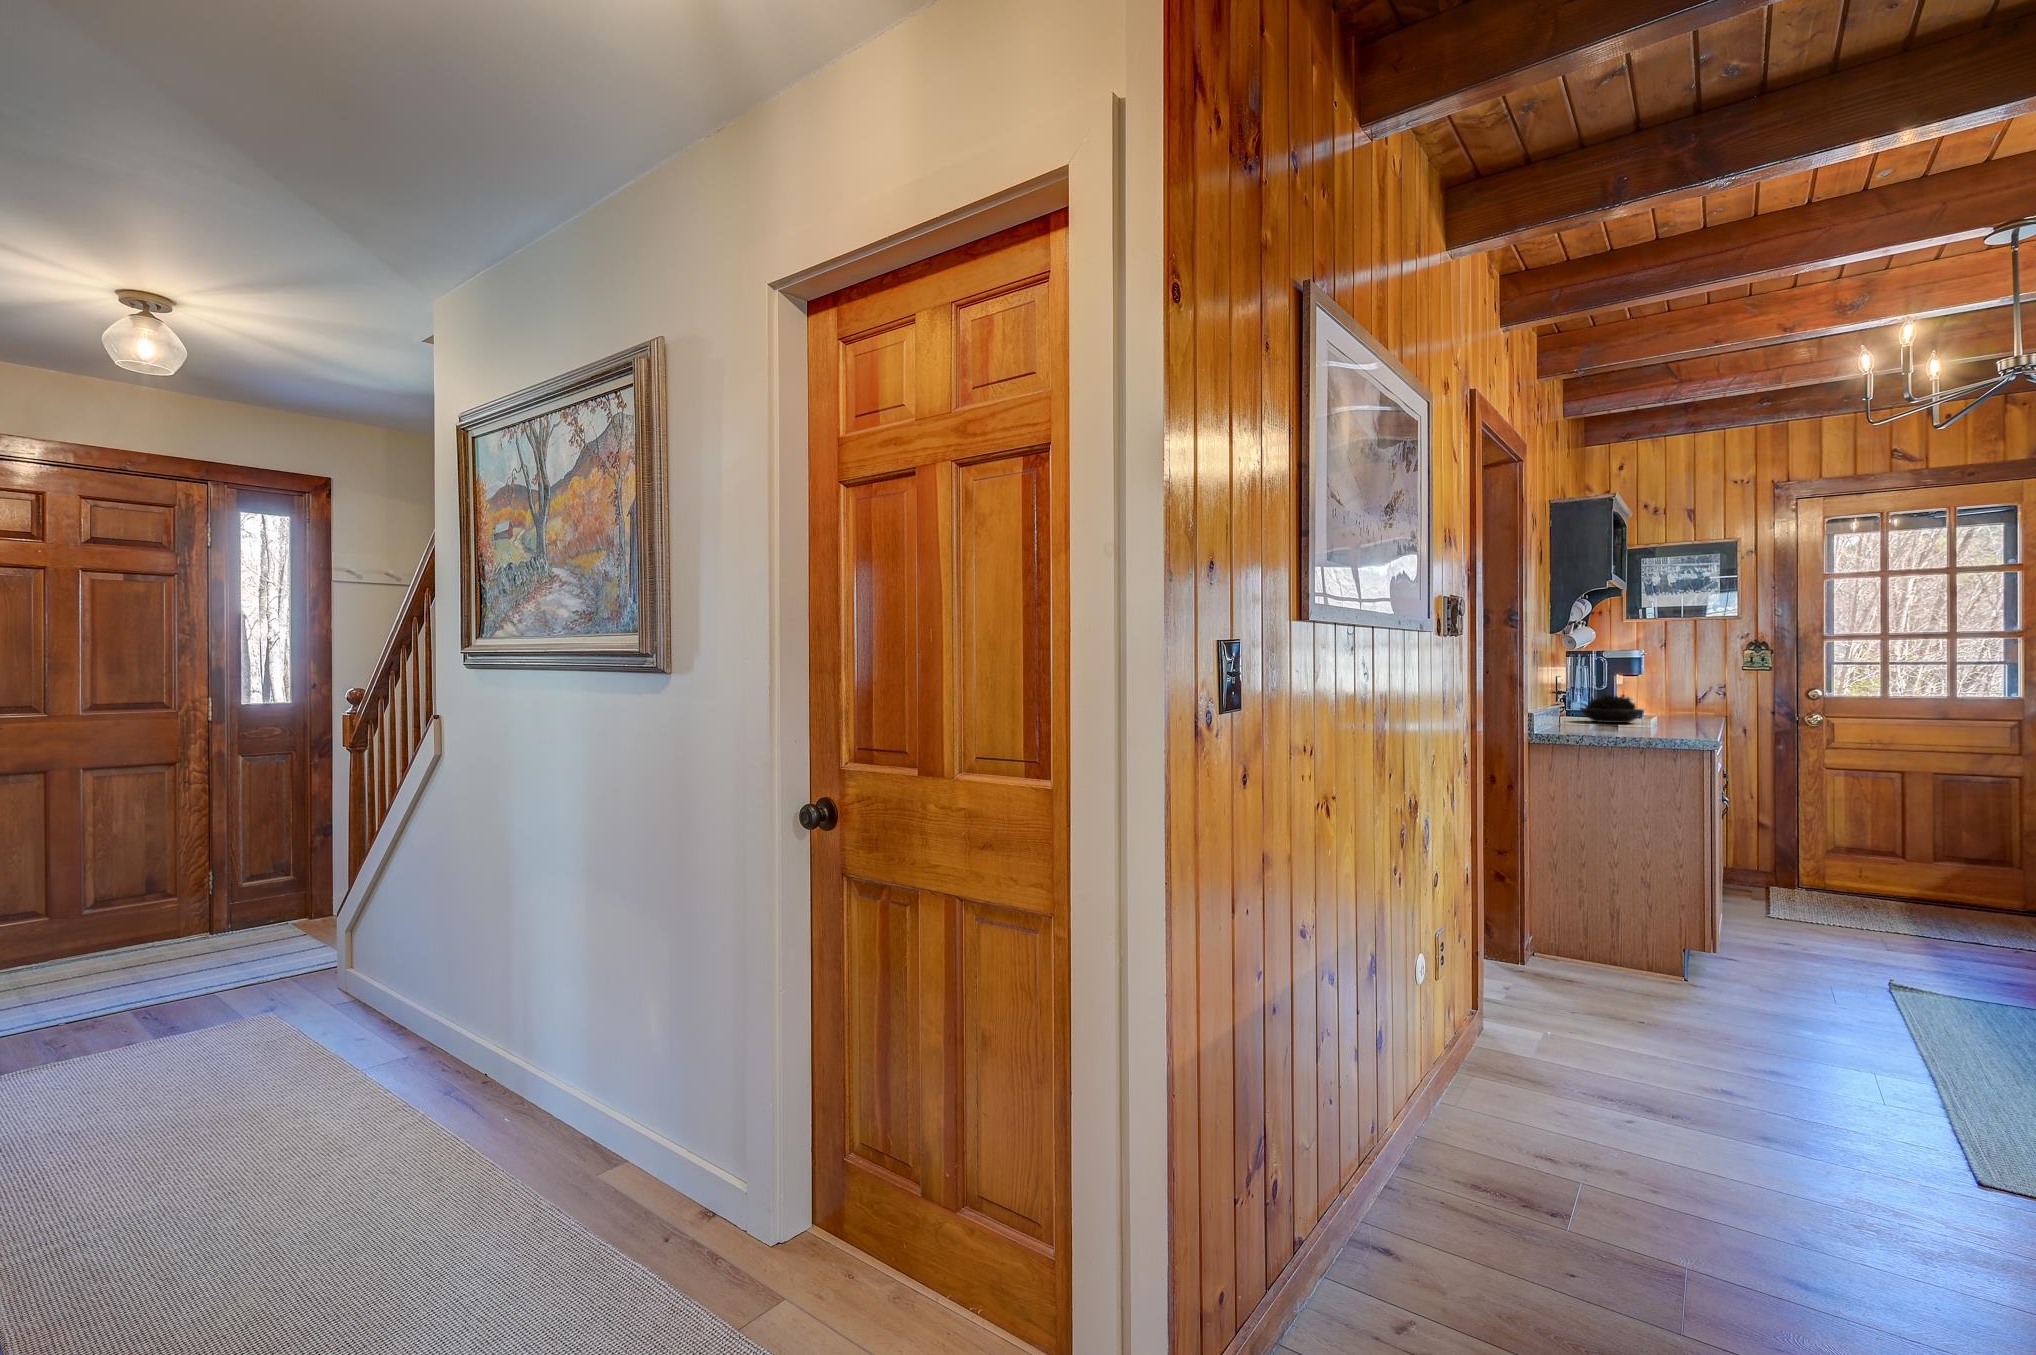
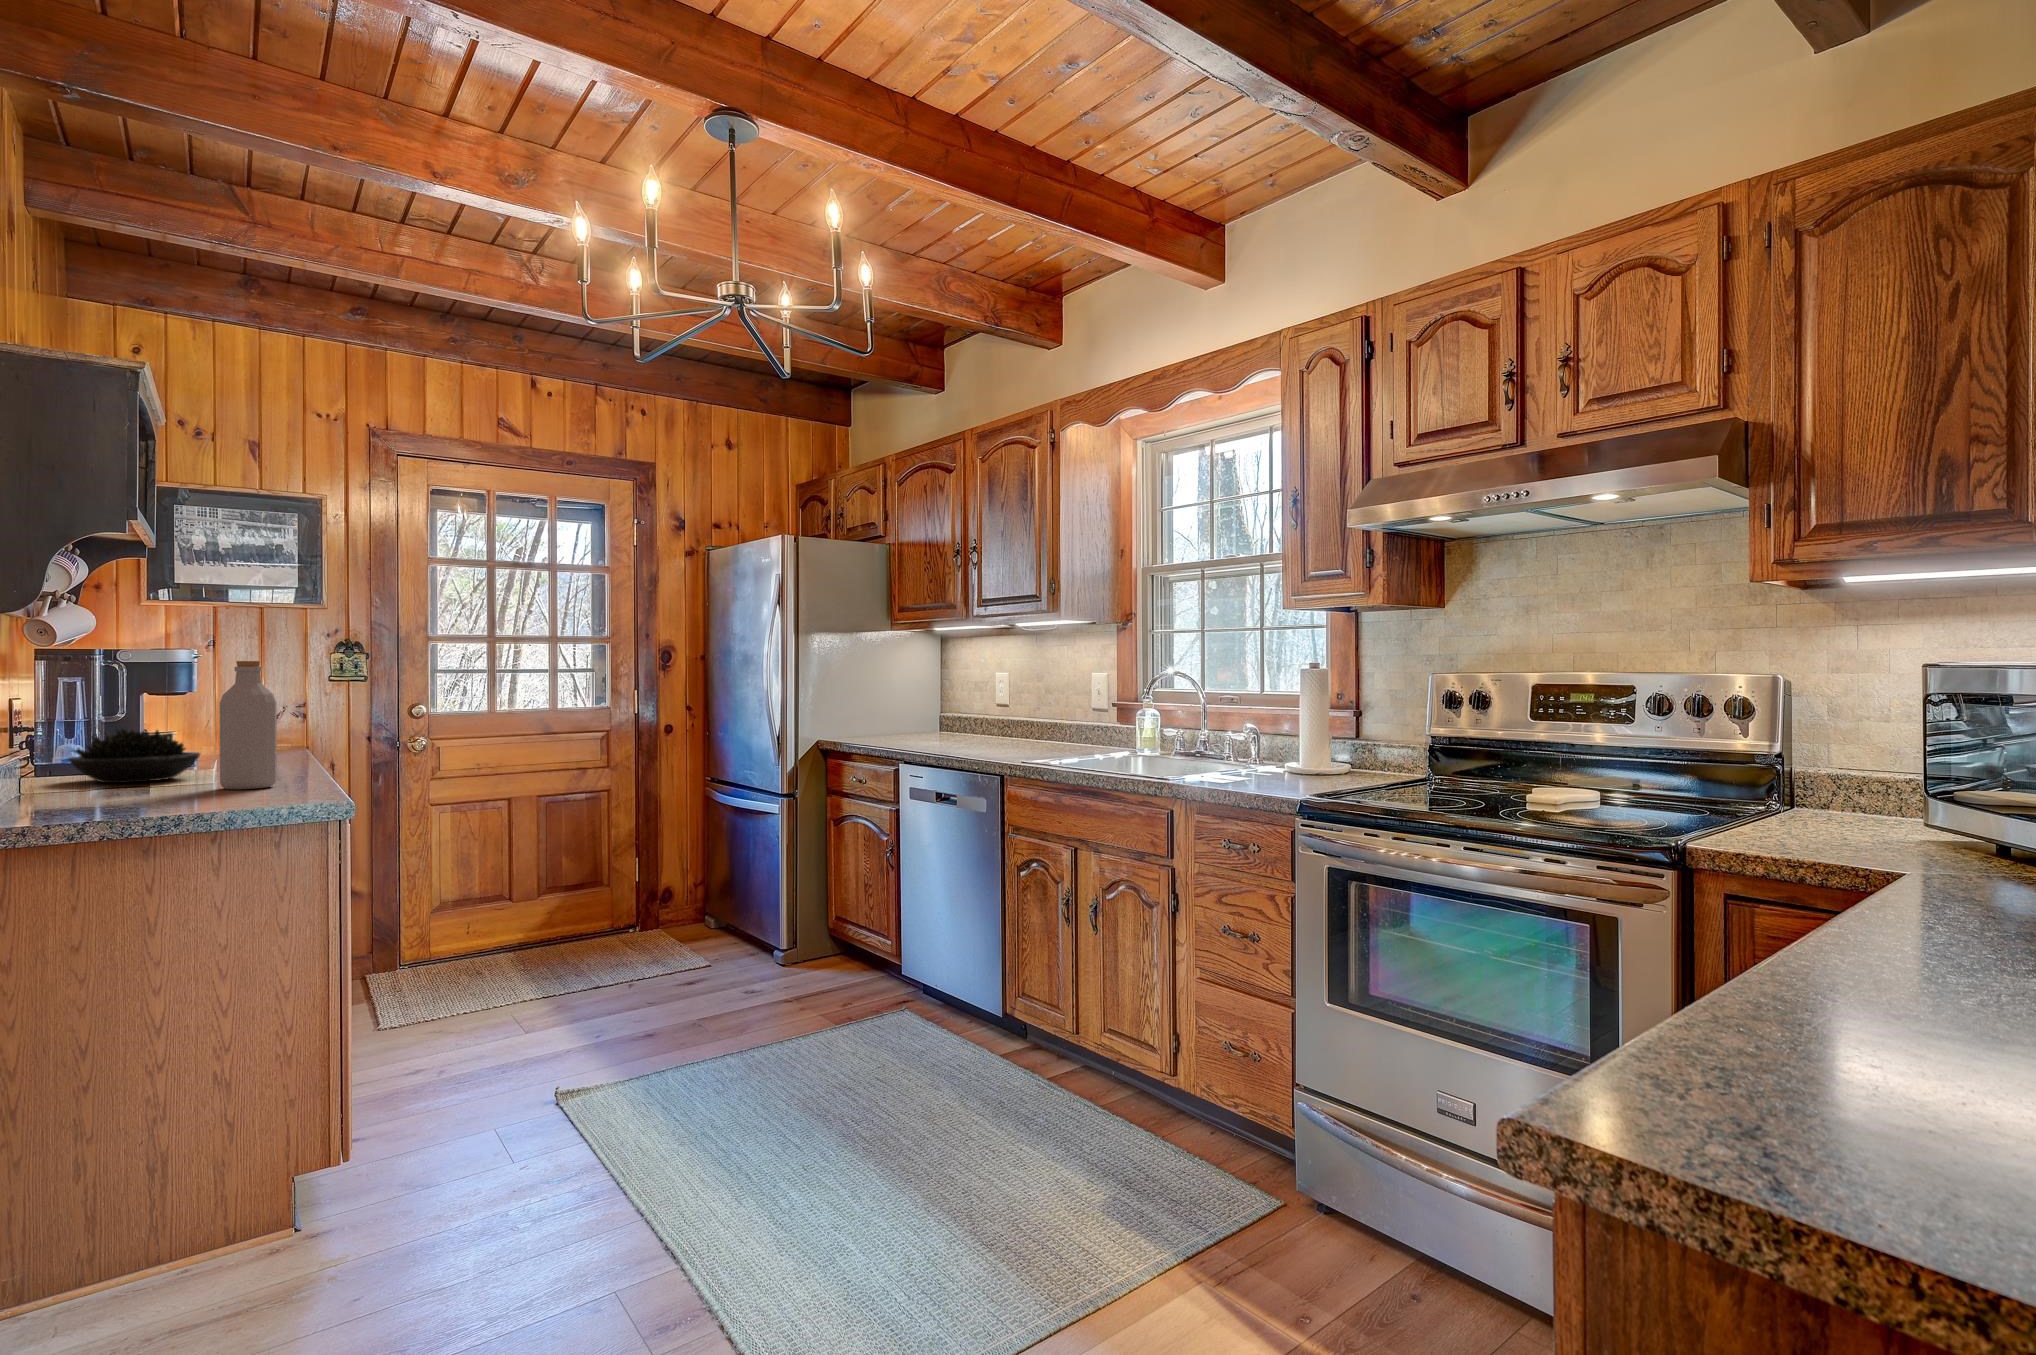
bottle: none [1651,656,1682,729] -> present [220,661,277,789]

